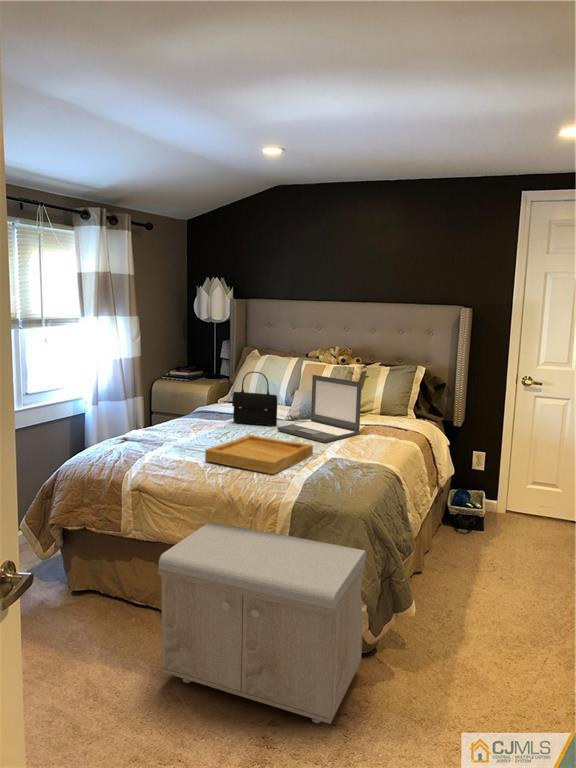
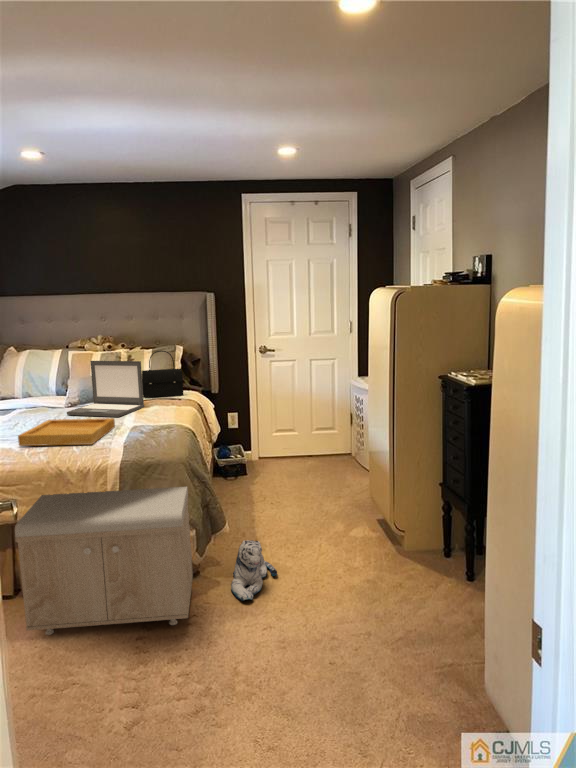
handbag: present [232,372,277,426] -> present [142,351,183,398]
plush toy: none [404,637,473,722] -> present [231,540,277,601]

